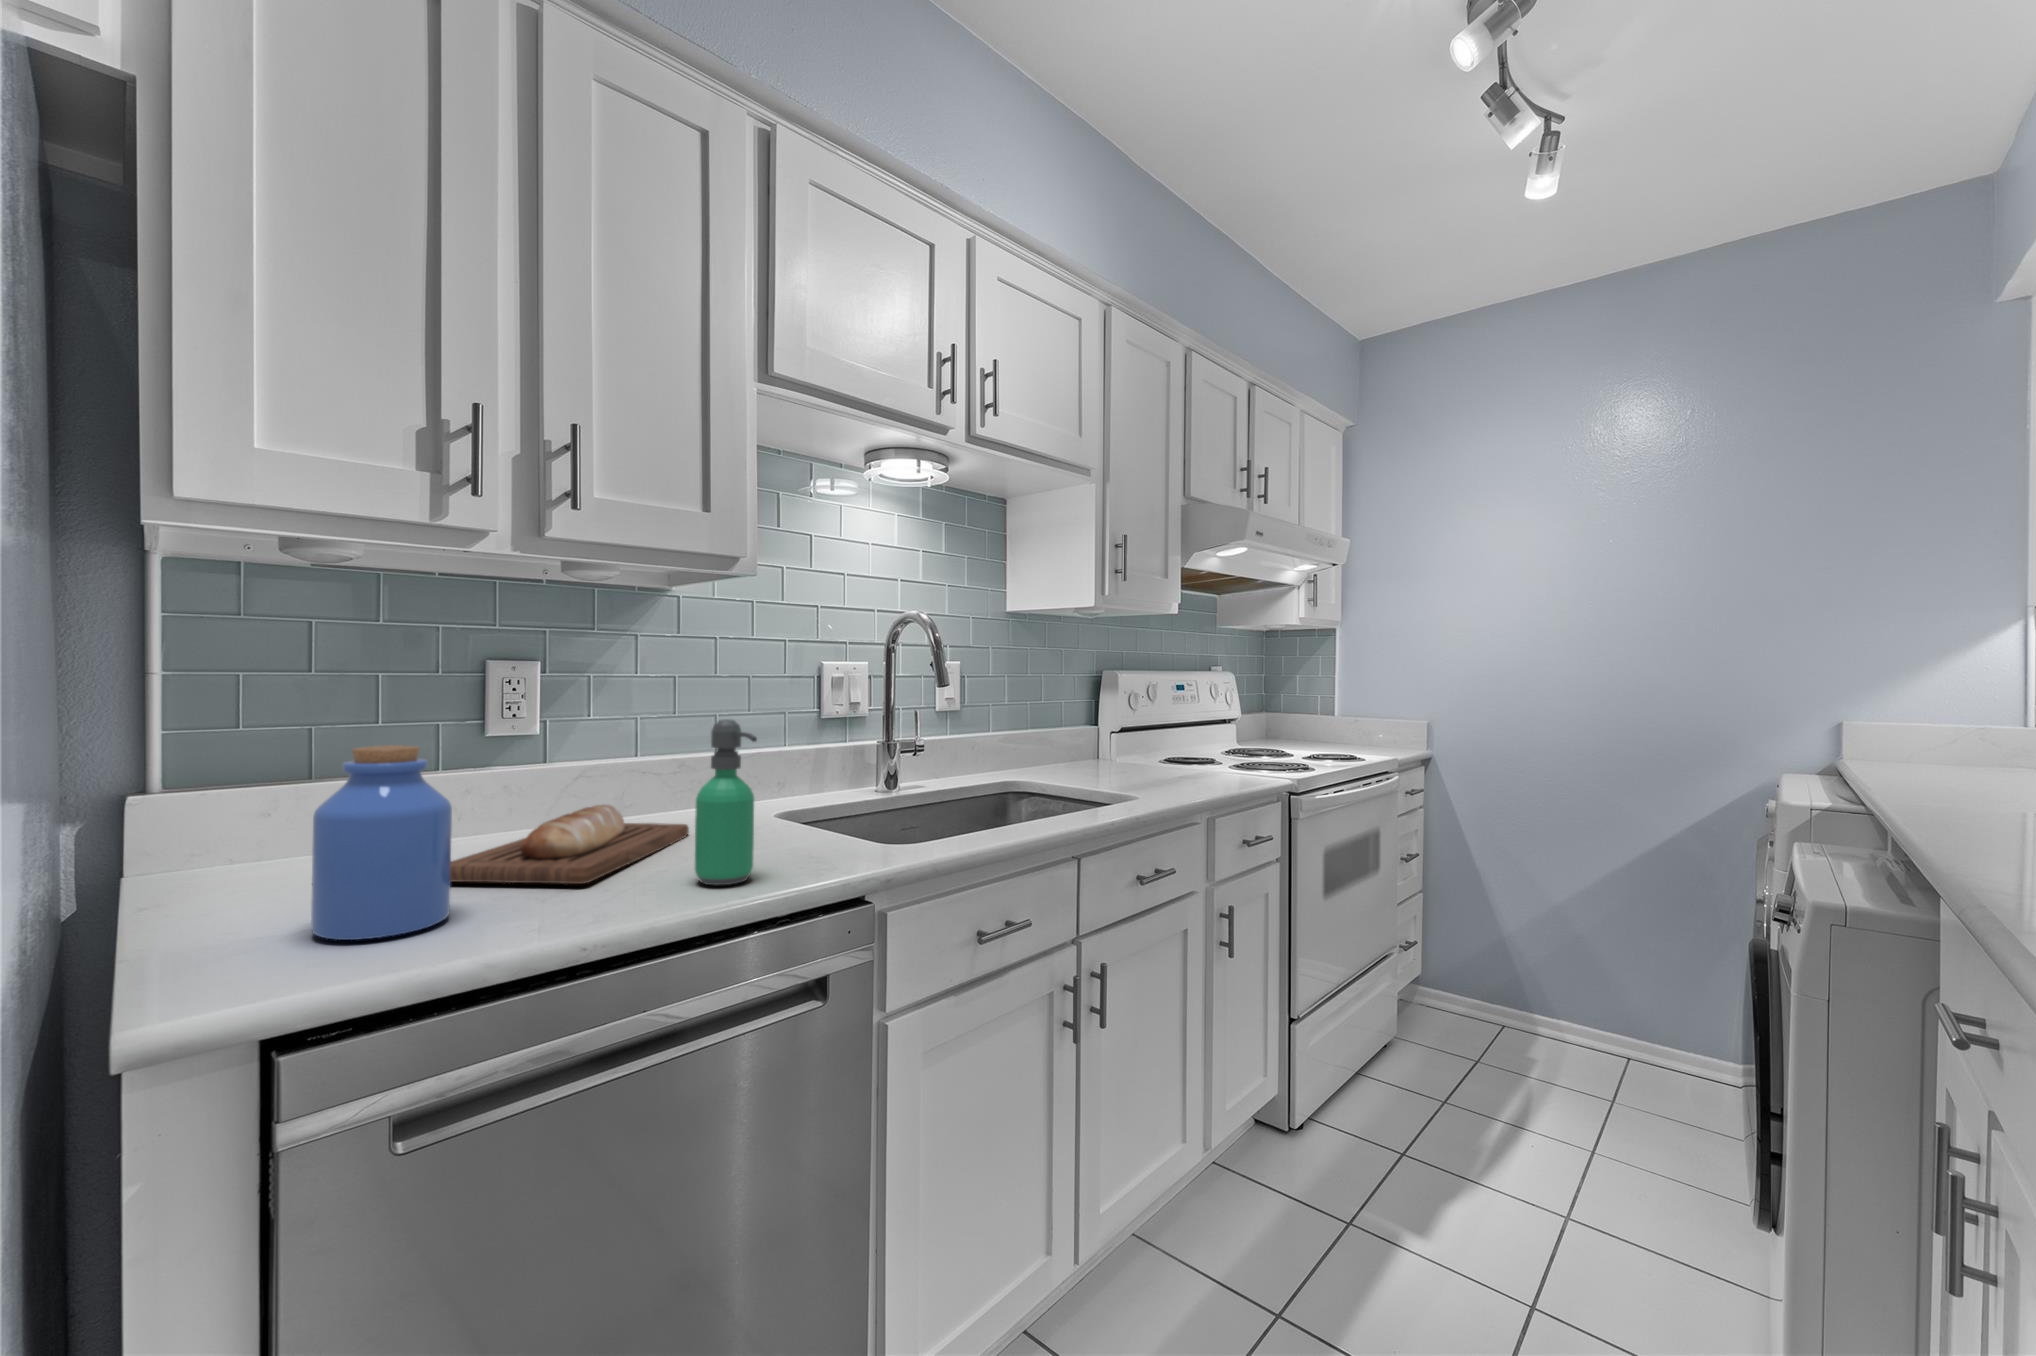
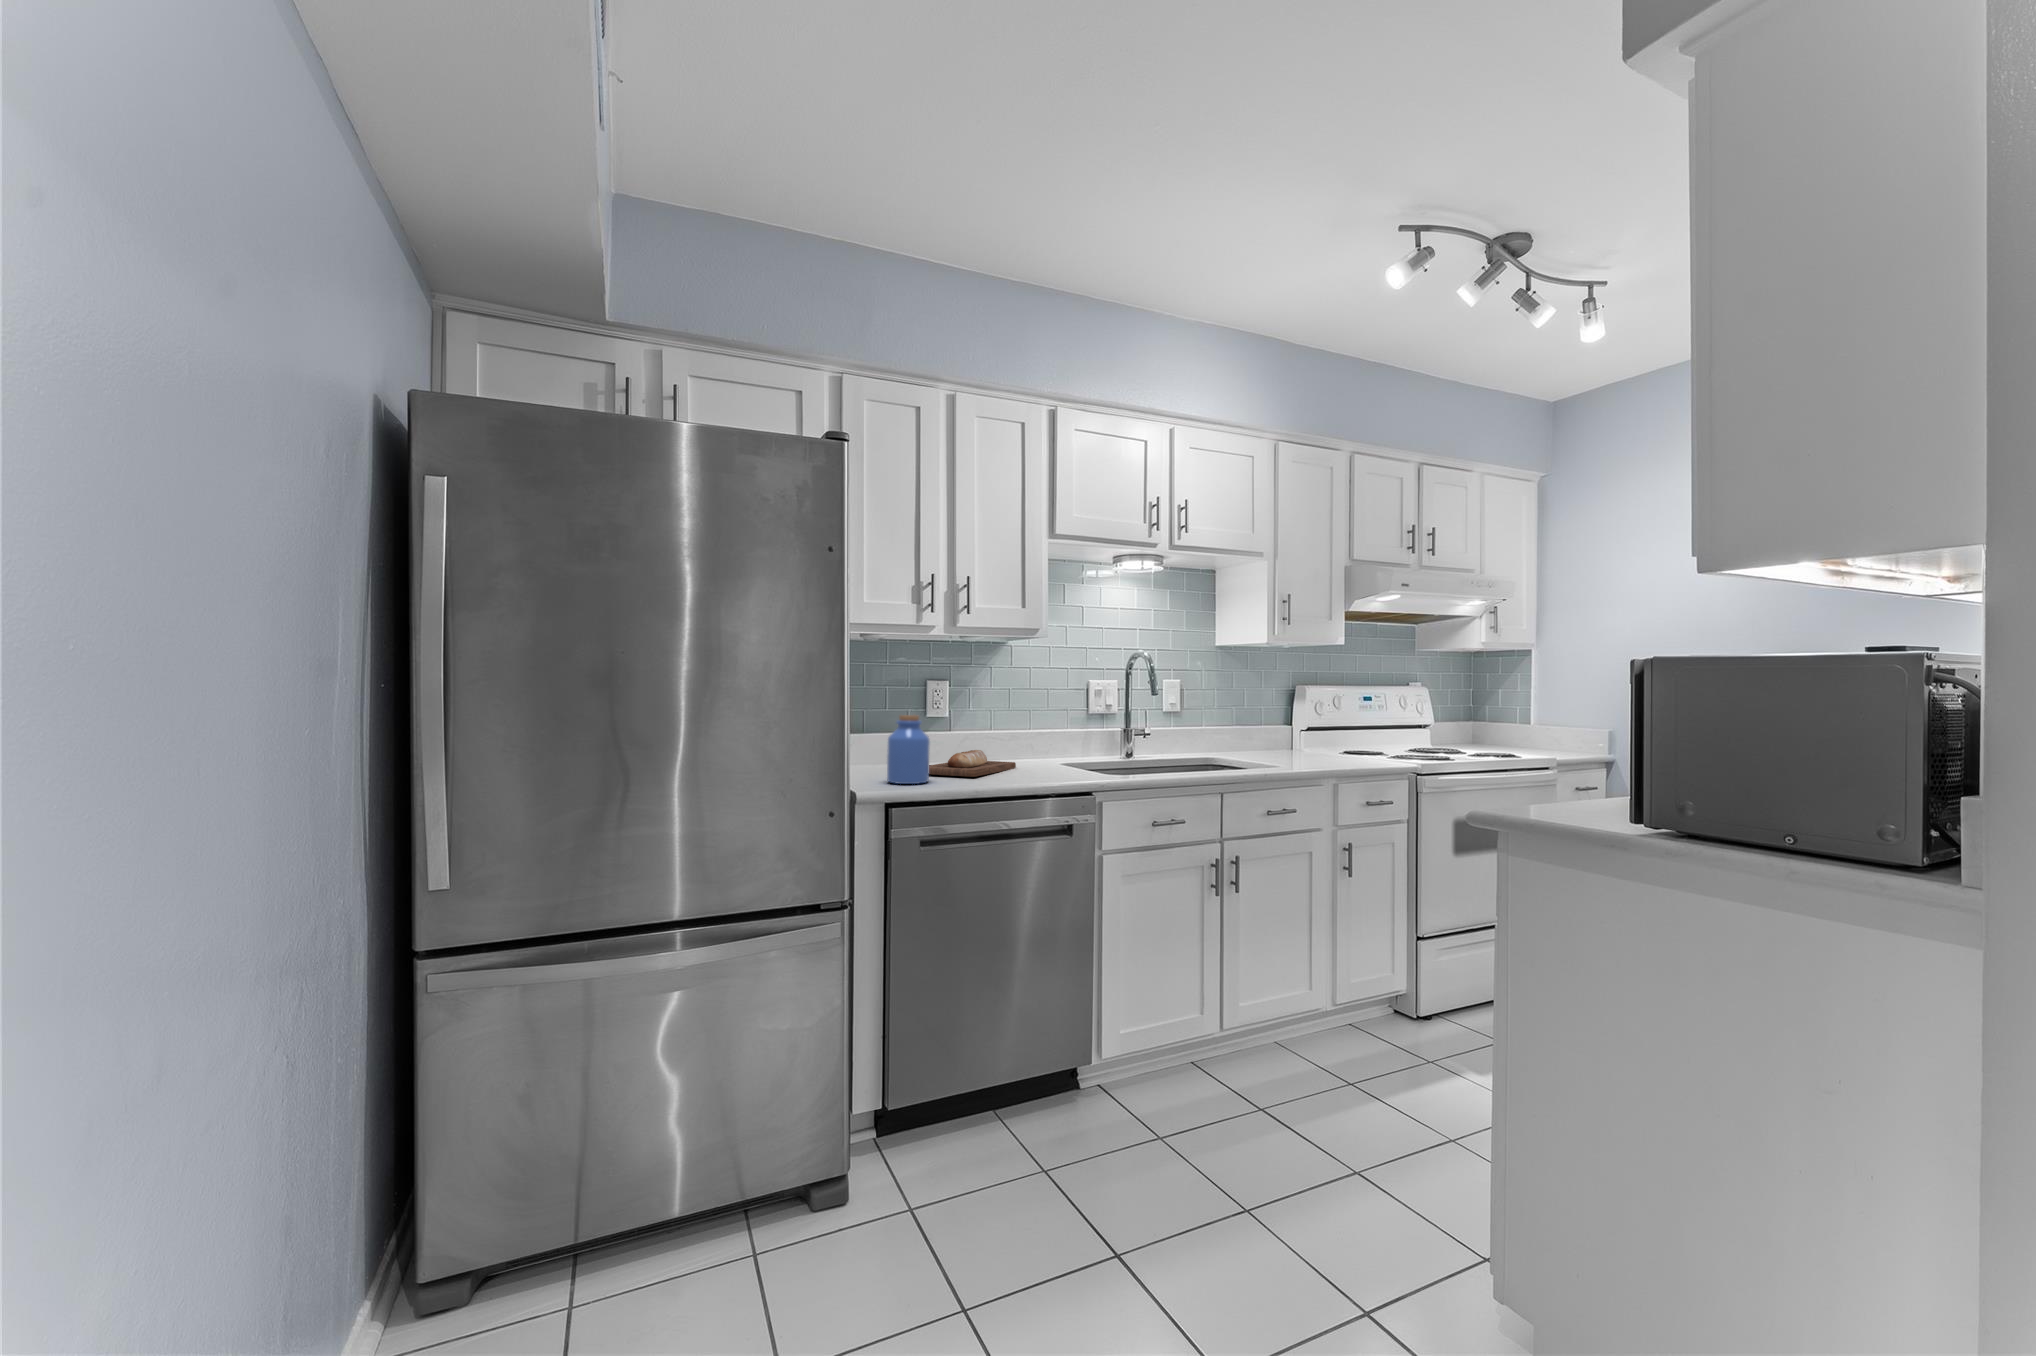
soap dispenser: present [695,719,757,885] -> none [1017,708,1042,780]

